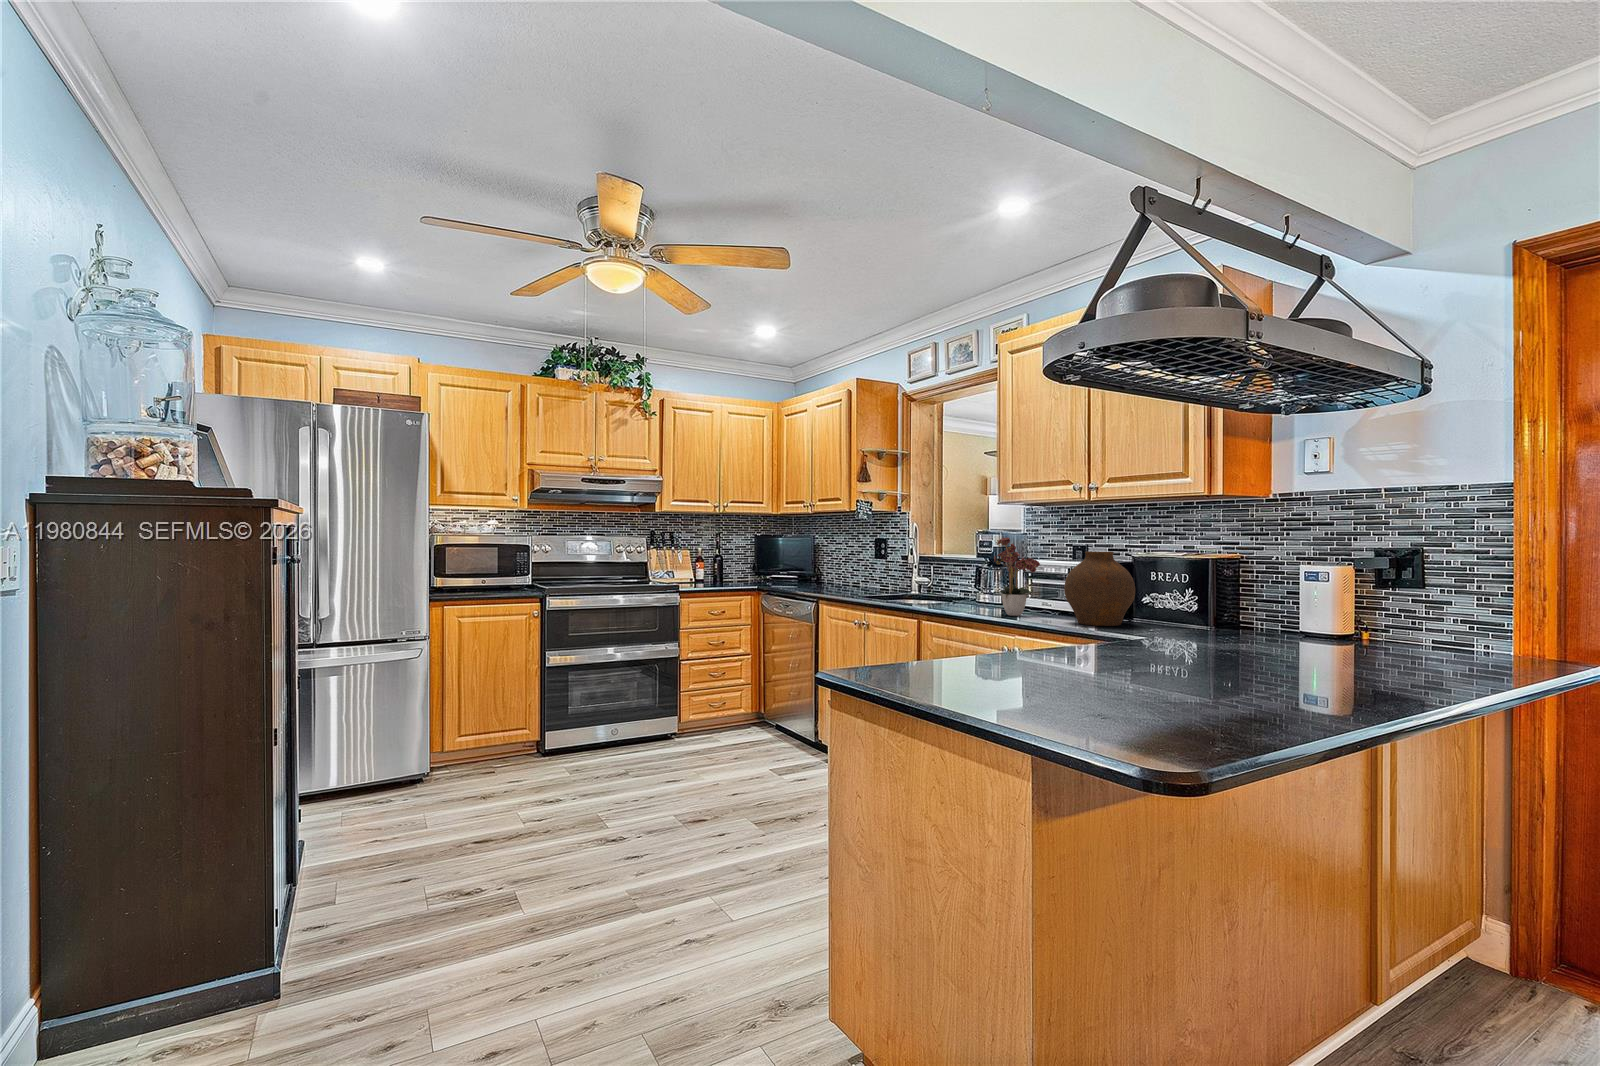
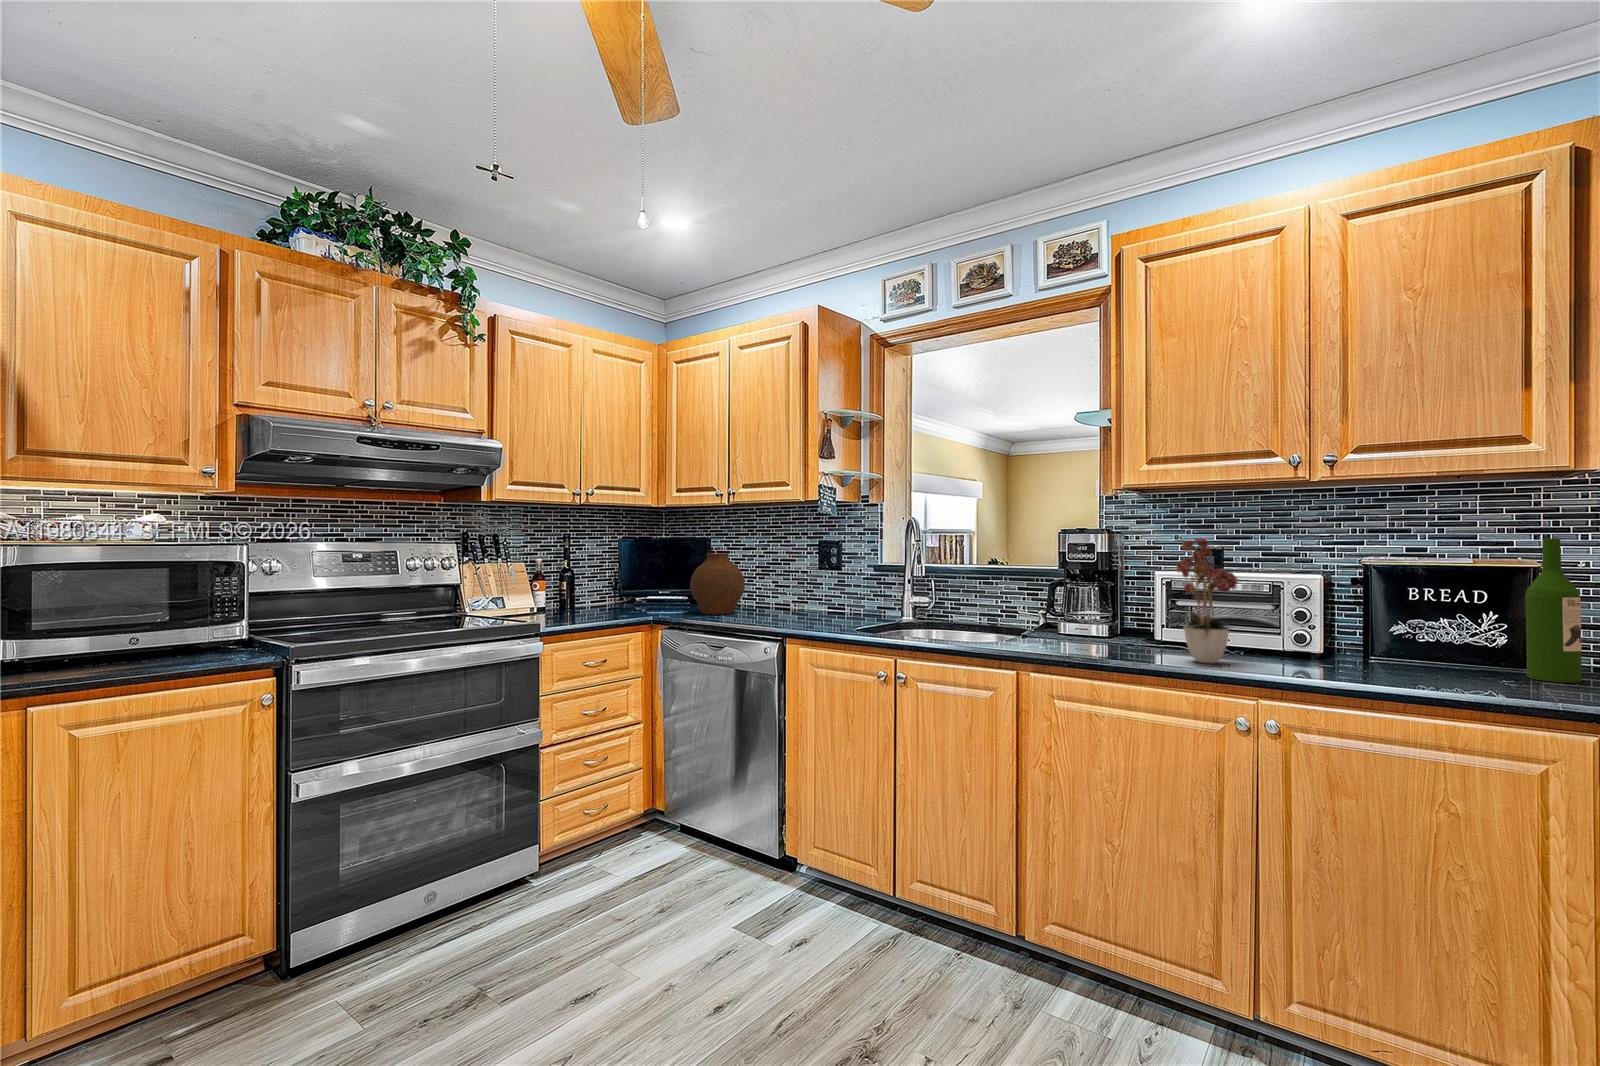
wine bottle: none [1181,541,1208,631] -> present [1525,539,1582,683]
vase: present [1064,551,1135,626] -> present [690,553,745,615]

